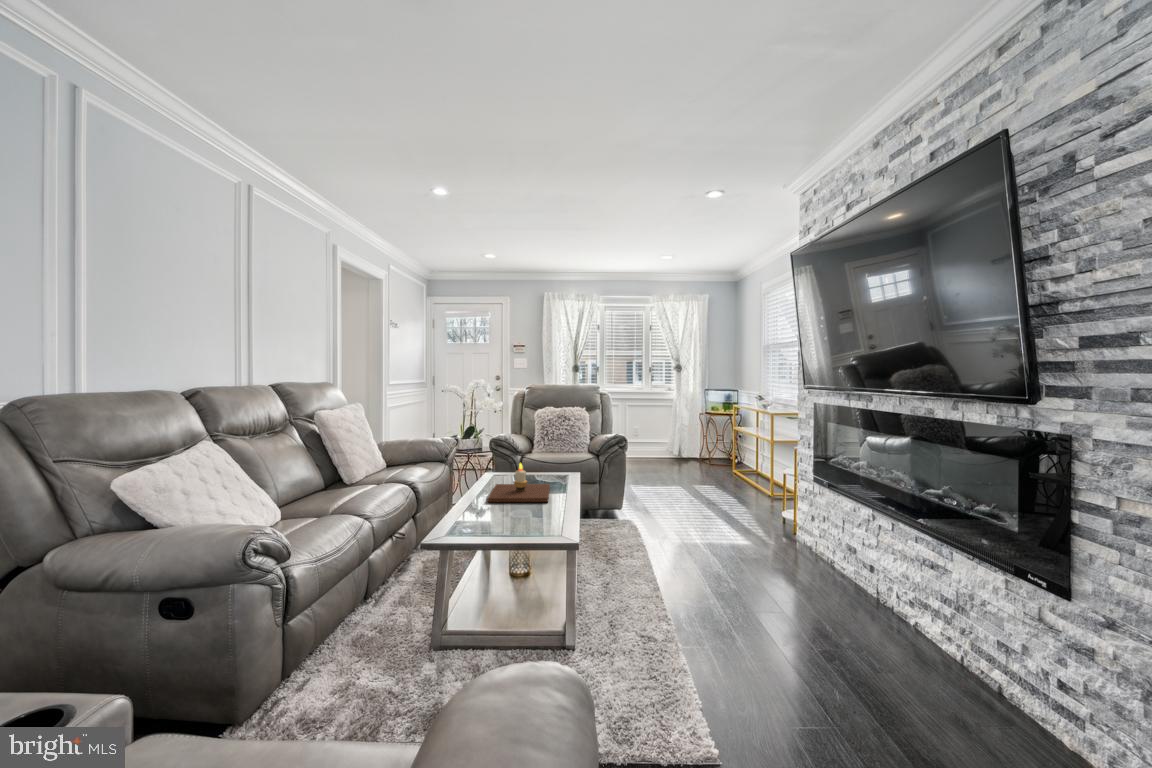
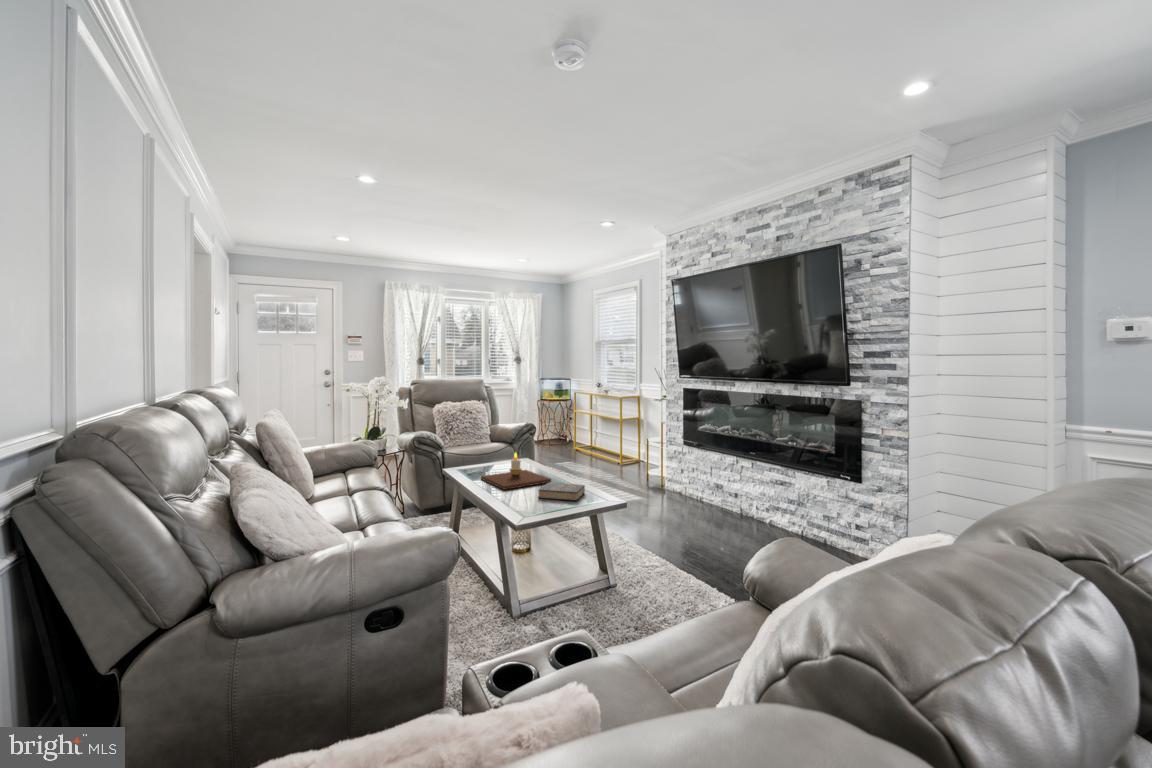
hardback book: none [498,502,554,529] -> present [539,483,585,501]

